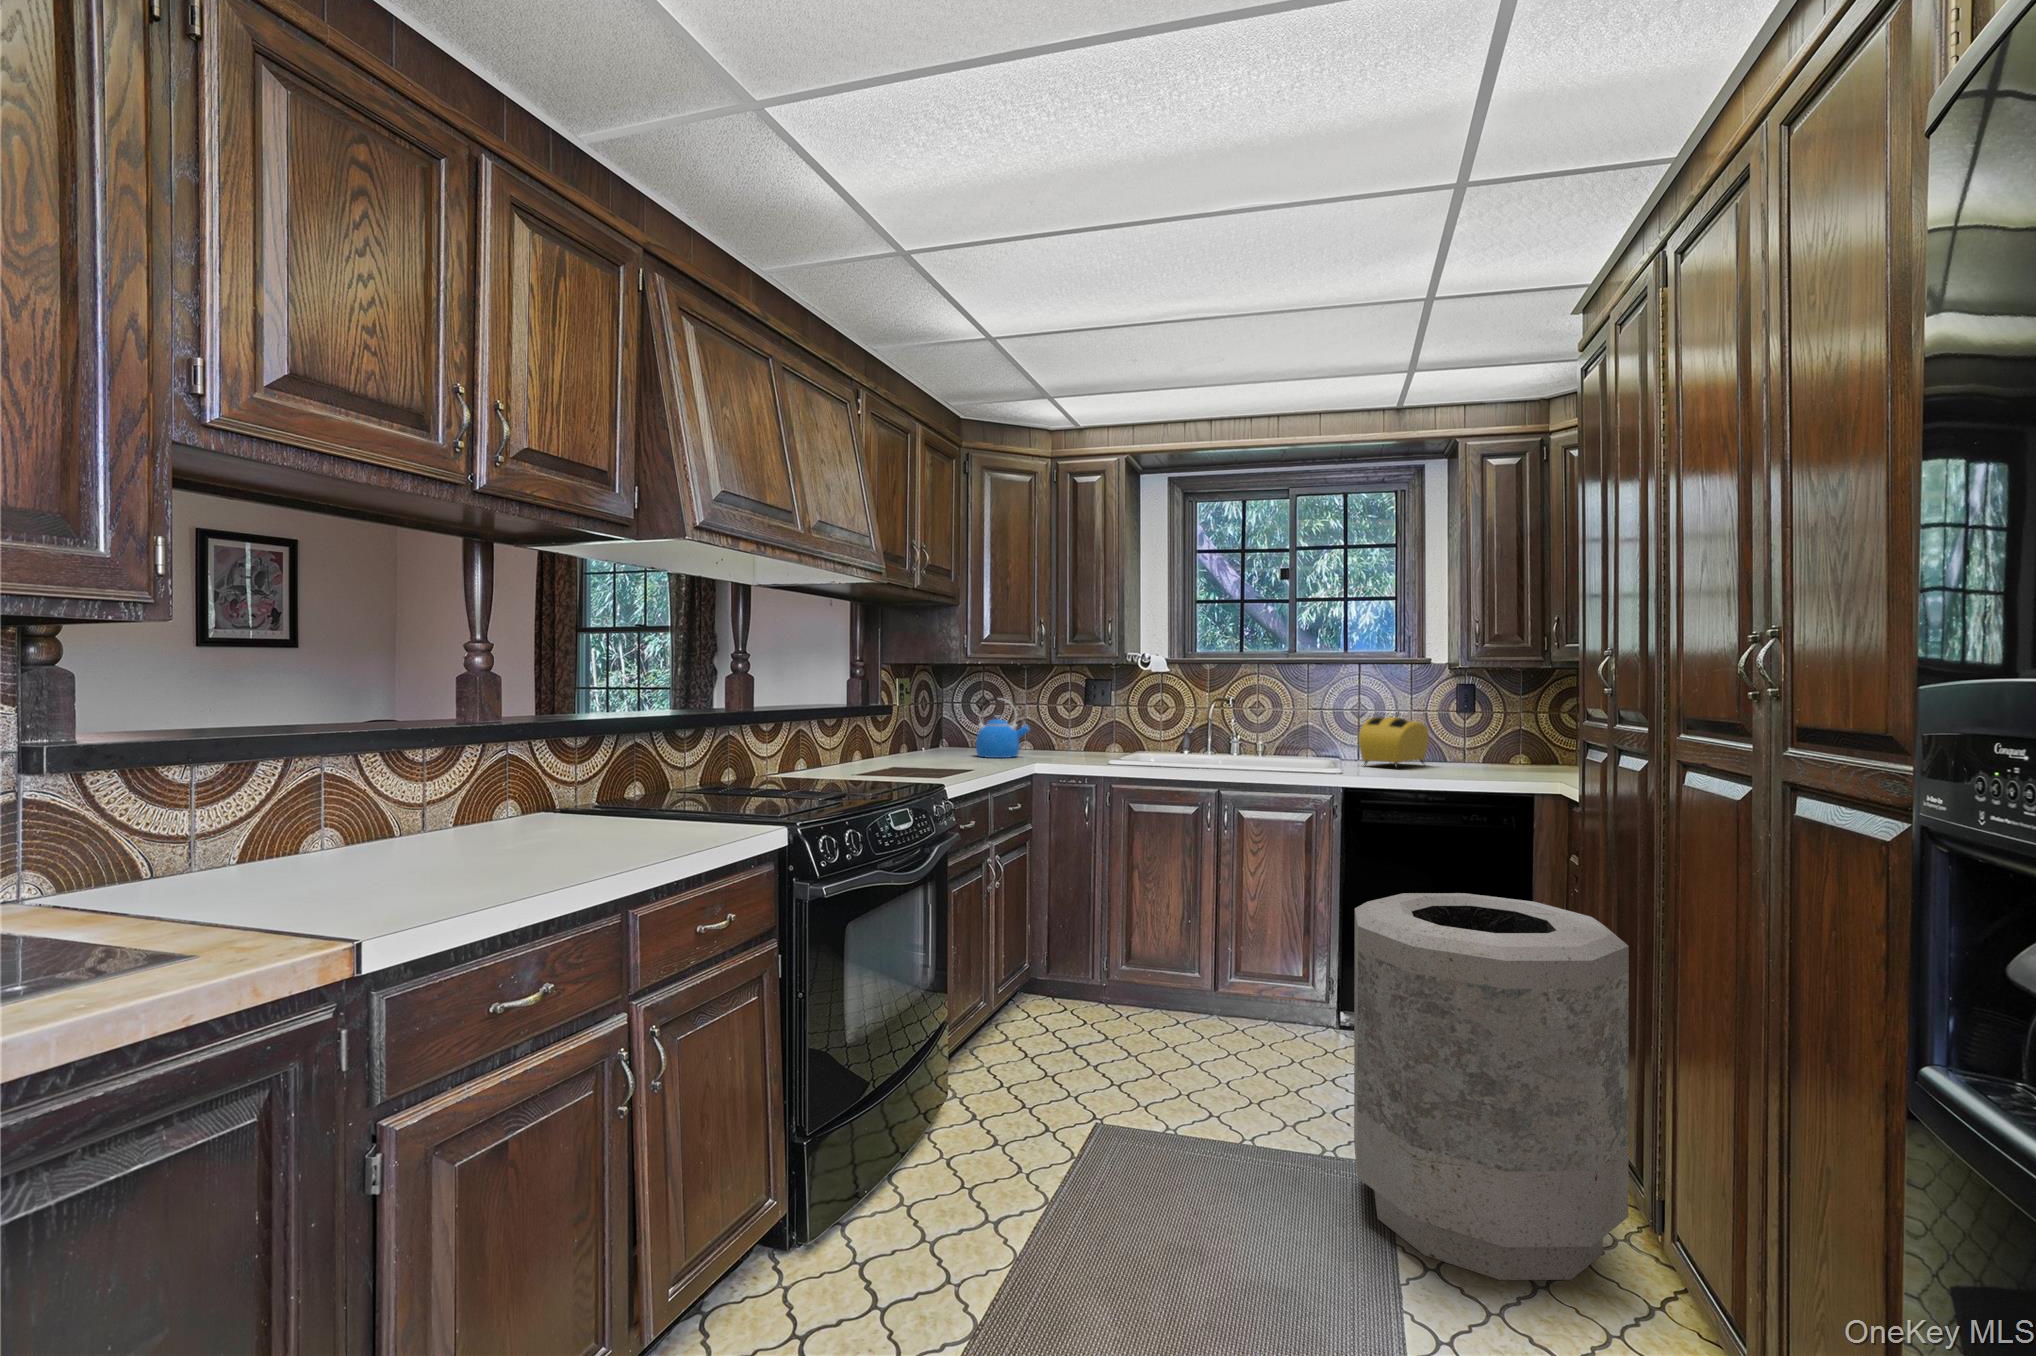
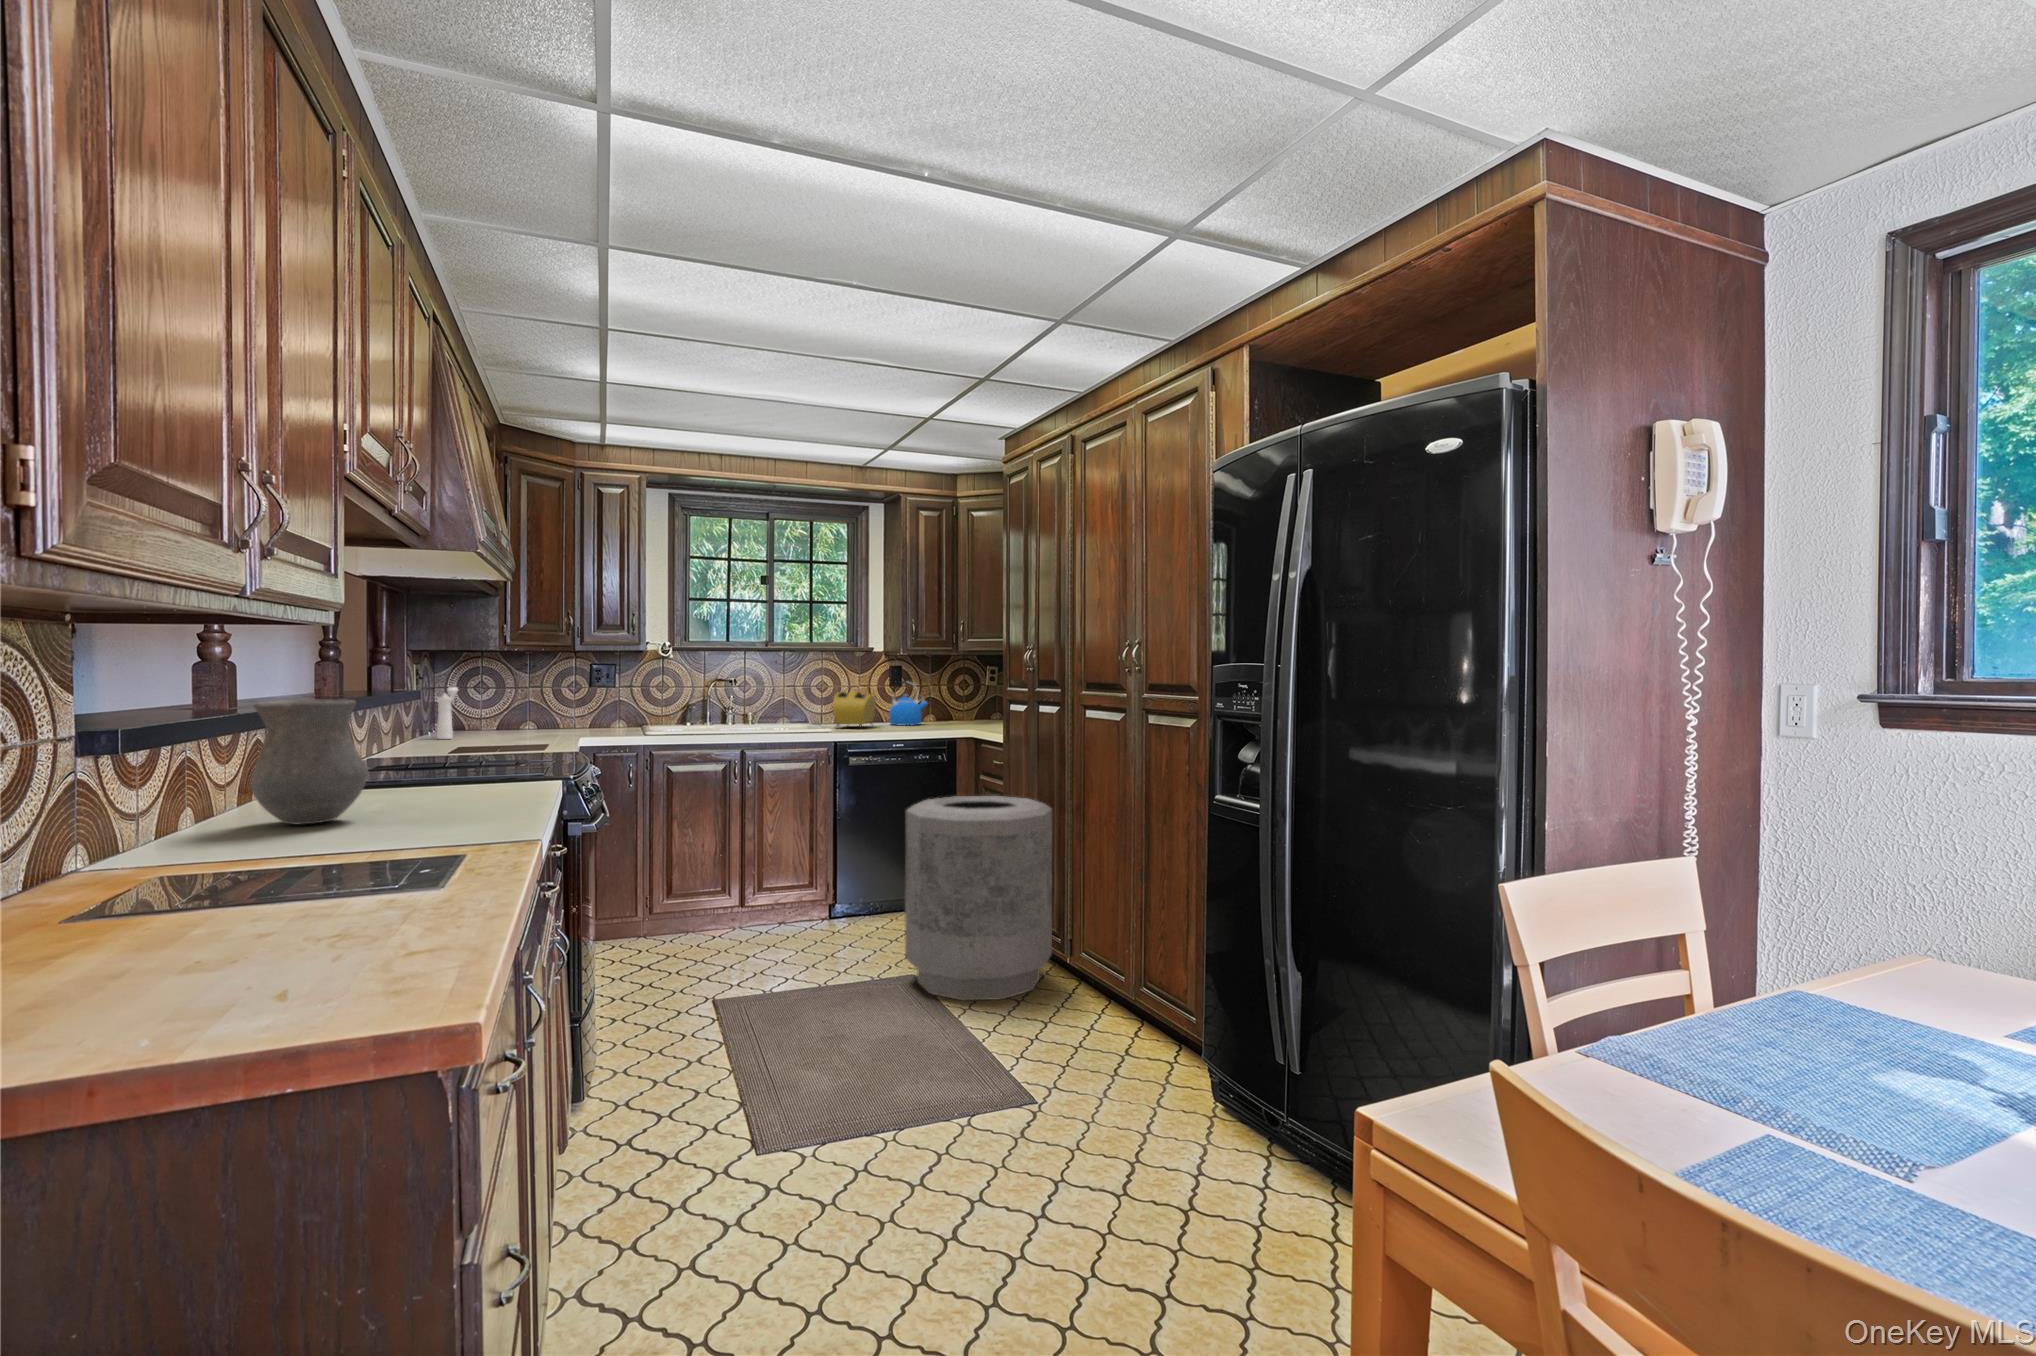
kettle: present [976,698,1030,758] -> present [889,681,927,725]
pepper mill: none [916,703,942,756] -> present [437,687,458,739]
vase: none [296,717,434,866] -> present [250,699,368,824]

